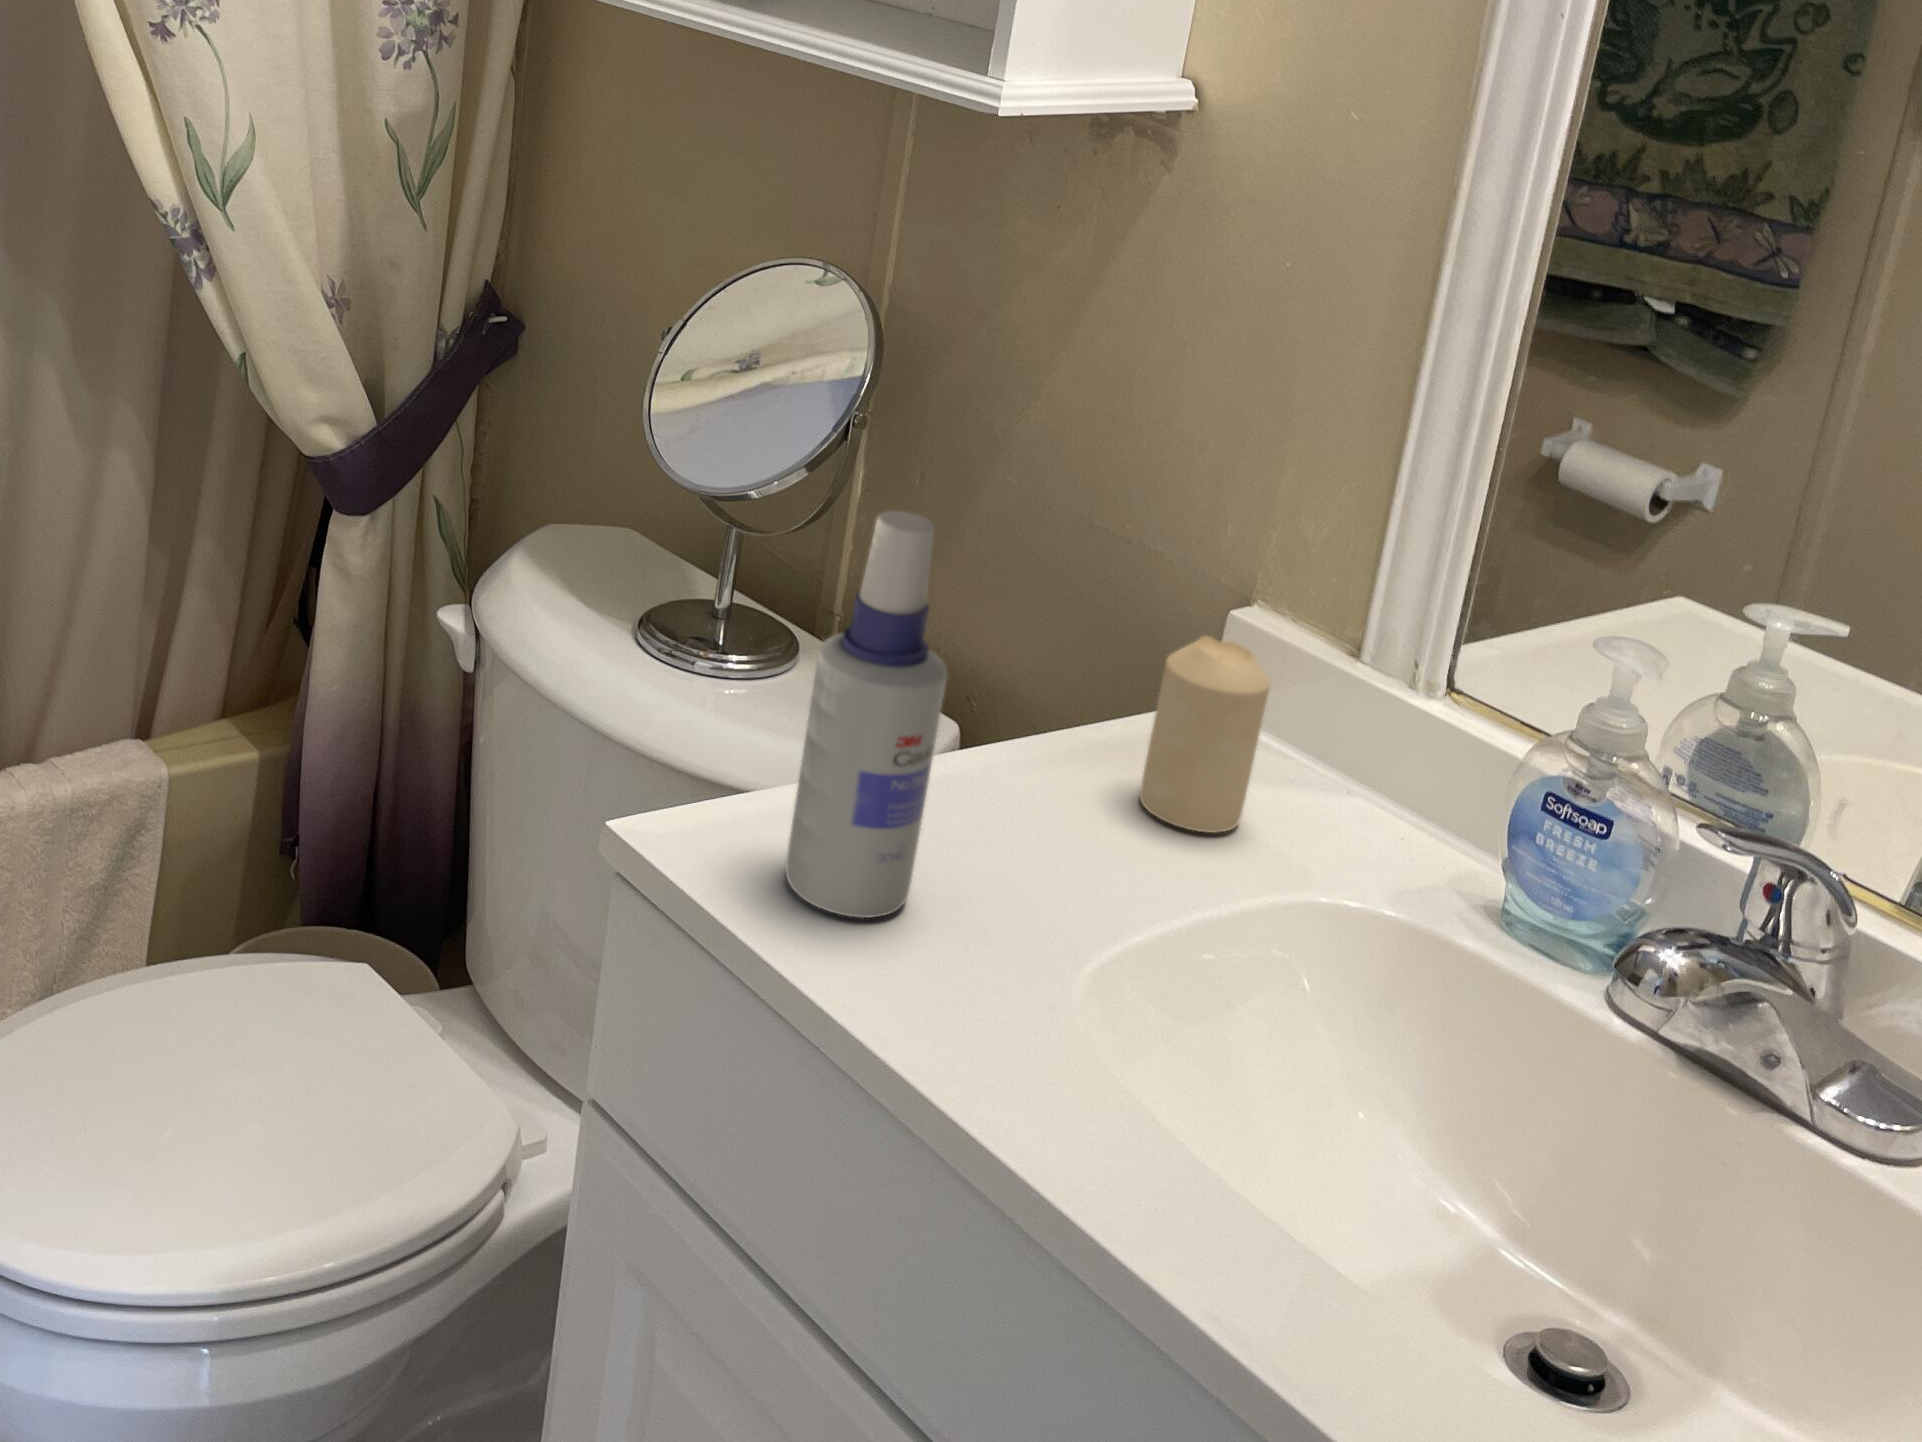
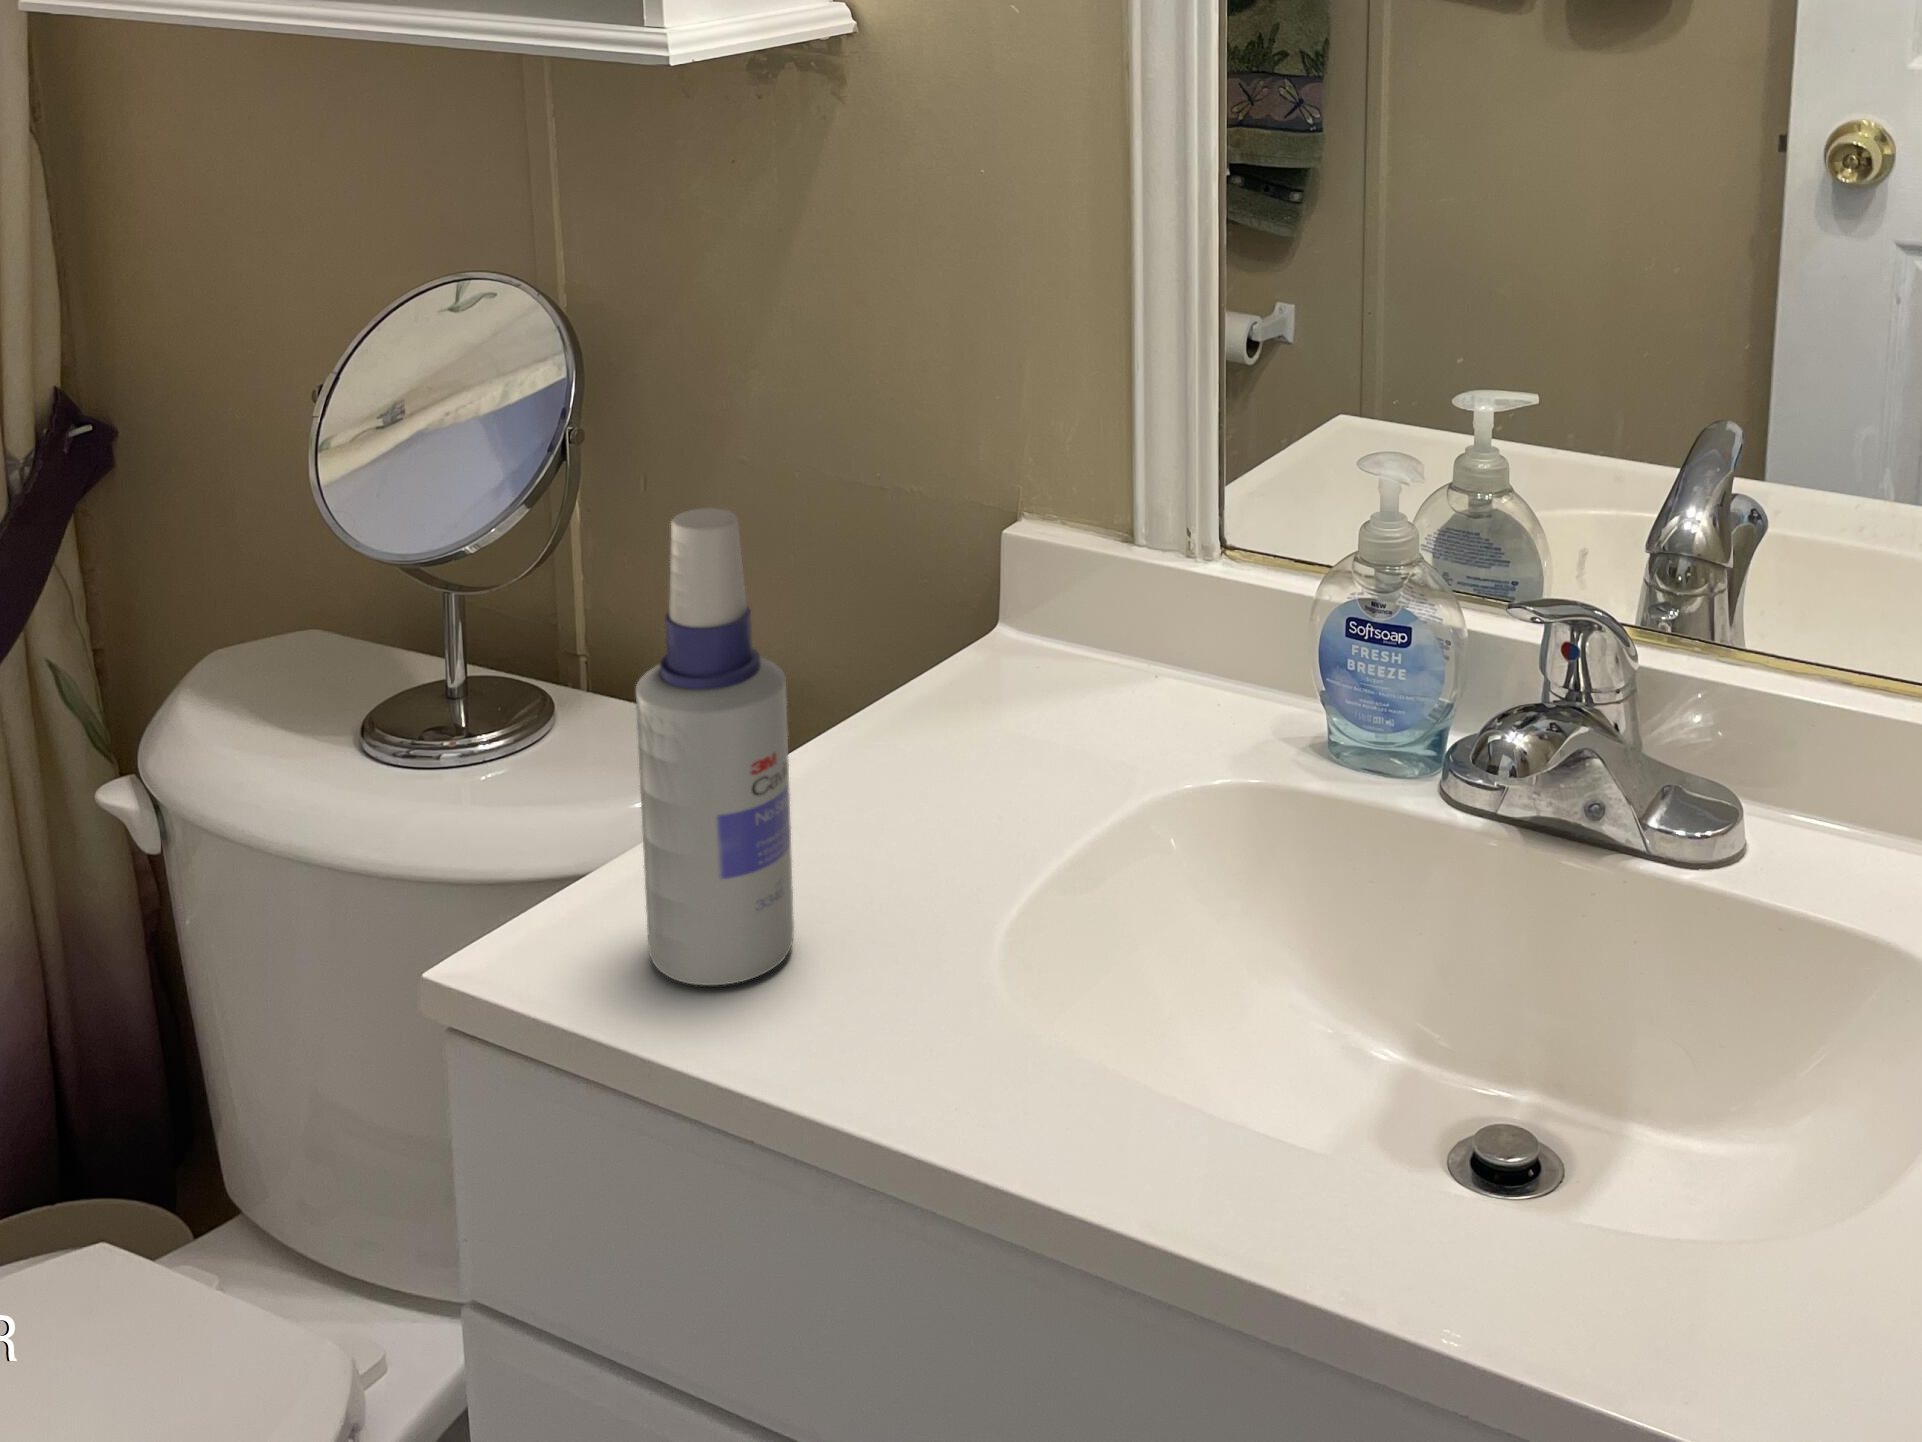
candle: present [1140,636,1270,833] -> none [971,561,1075,764]

